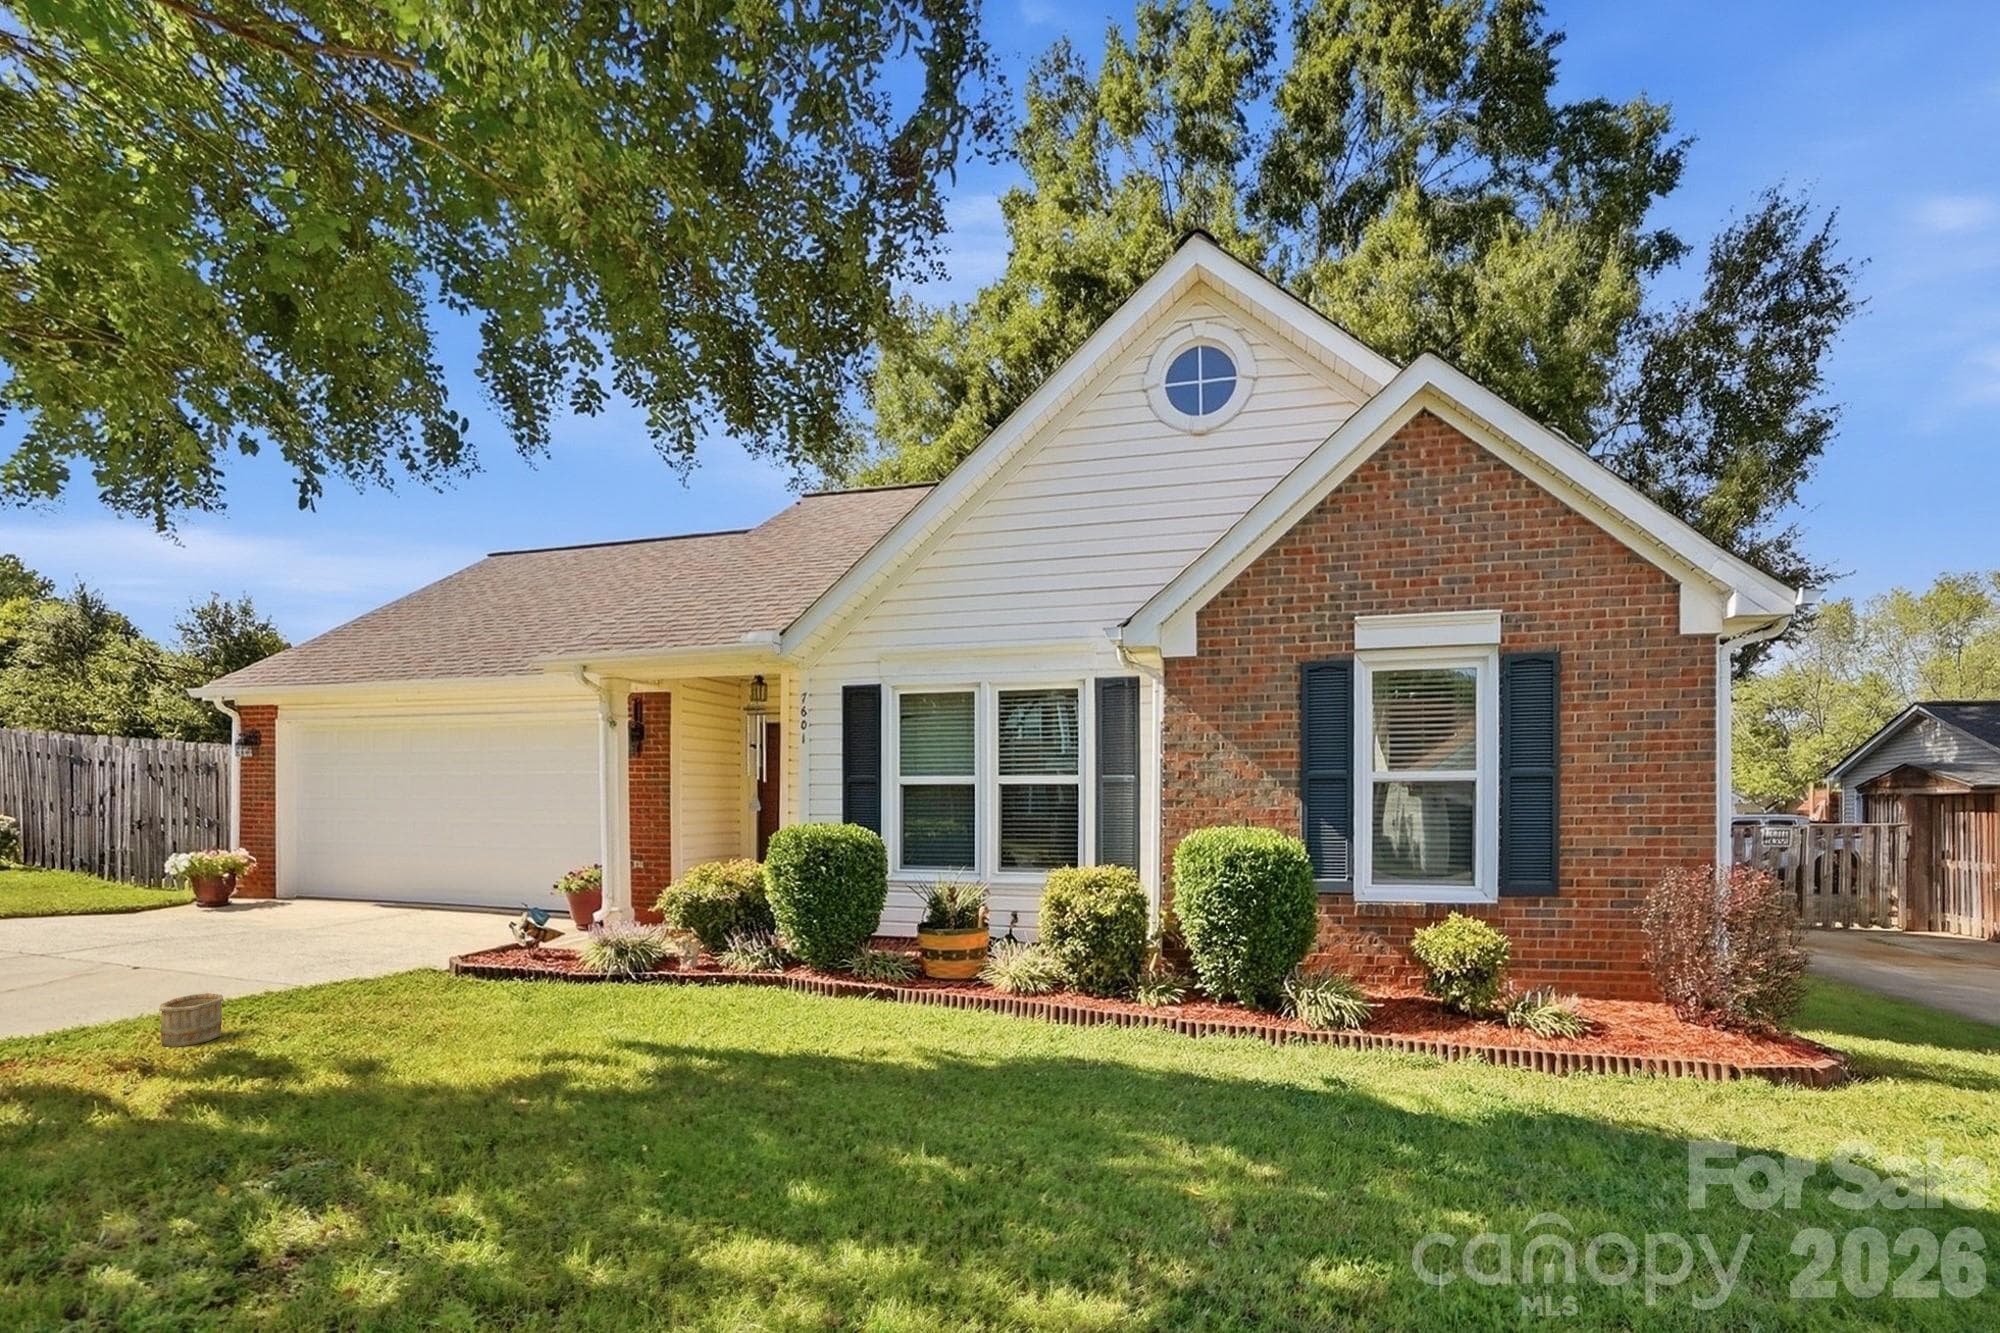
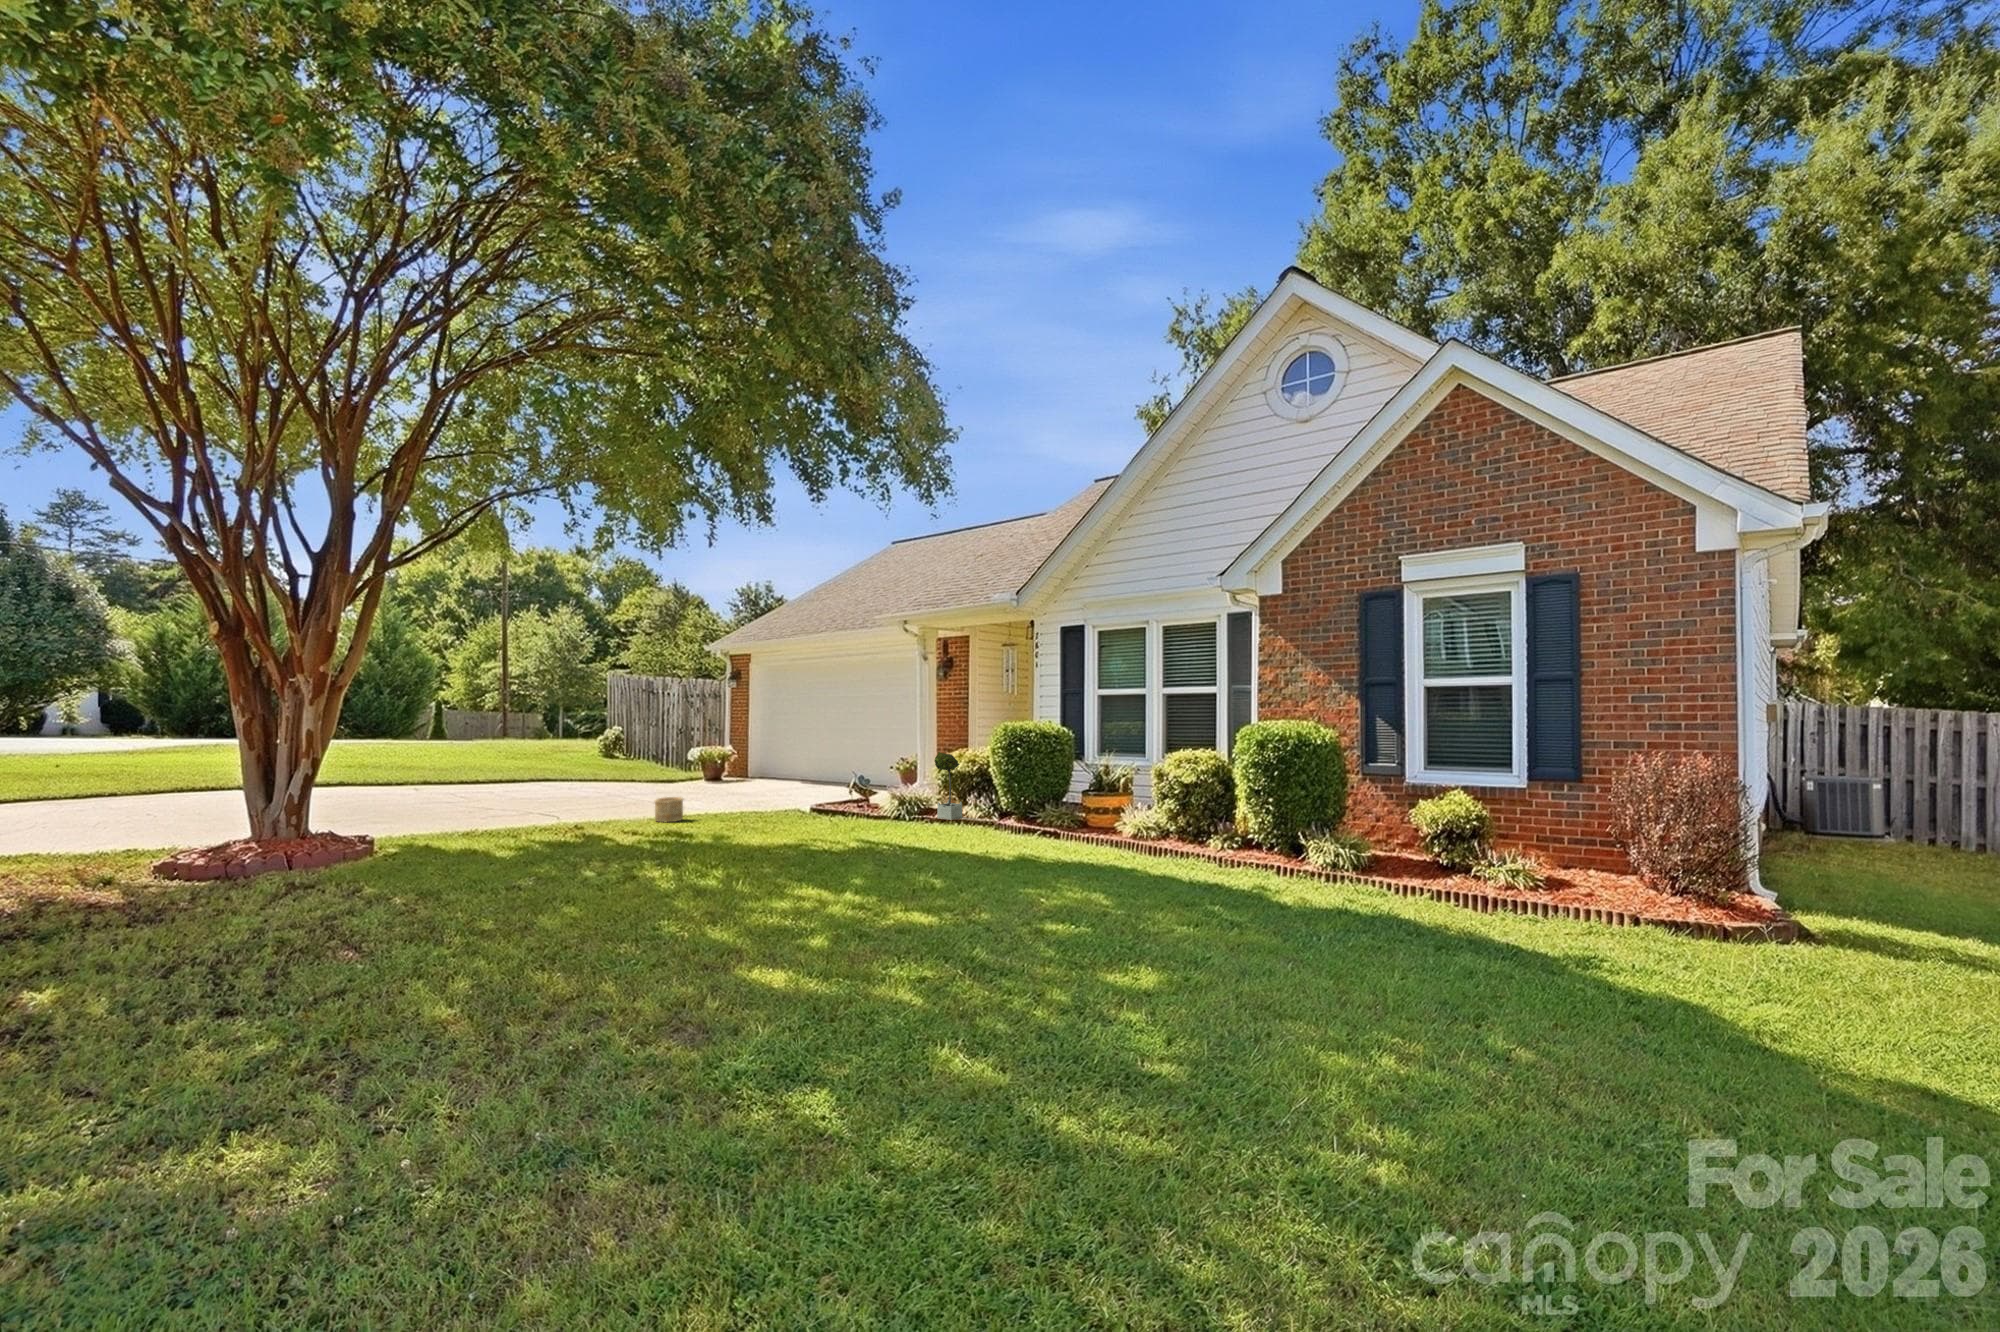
potted tree: none [676,875,718,977] -> present [935,752,962,820]

